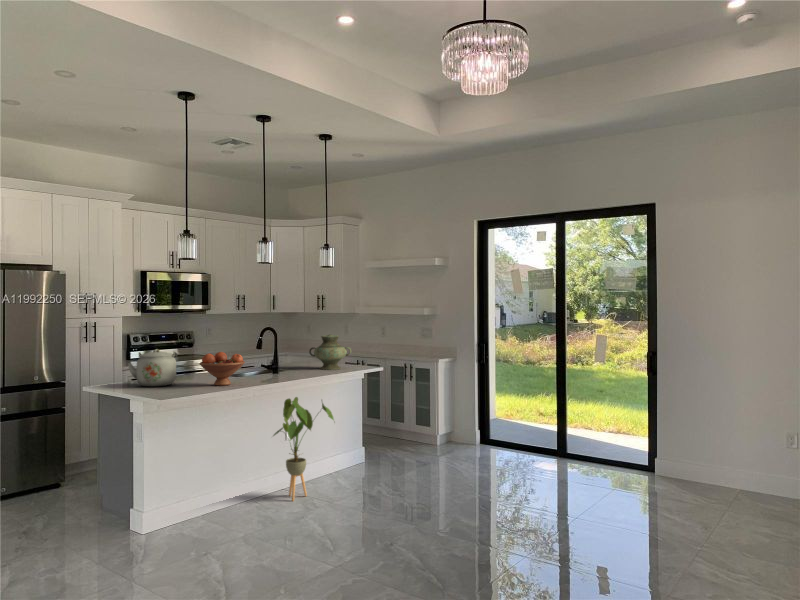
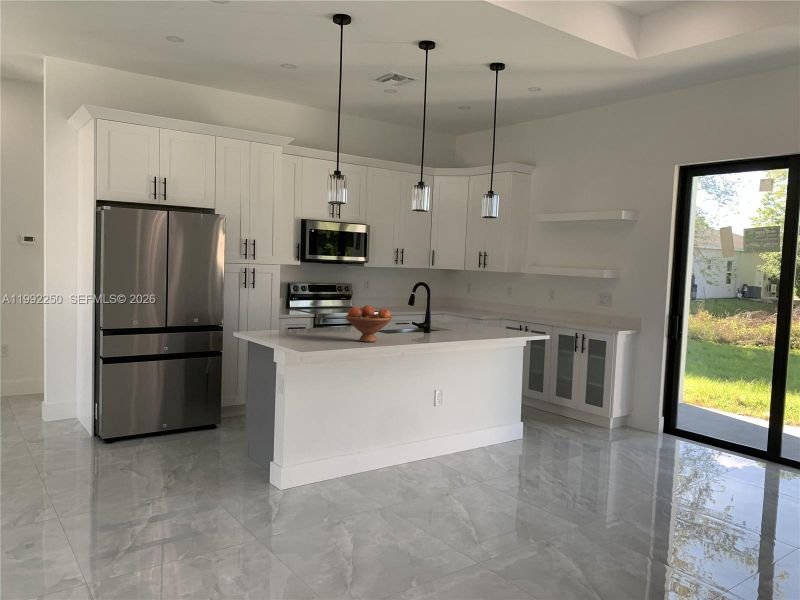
vase: present [309,334,351,370] -> none [466,294,513,333]
kettle: present [128,349,177,387] -> none [276,299,325,337]
house plant: present [273,397,334,501] -> none [417,360,489,473]

